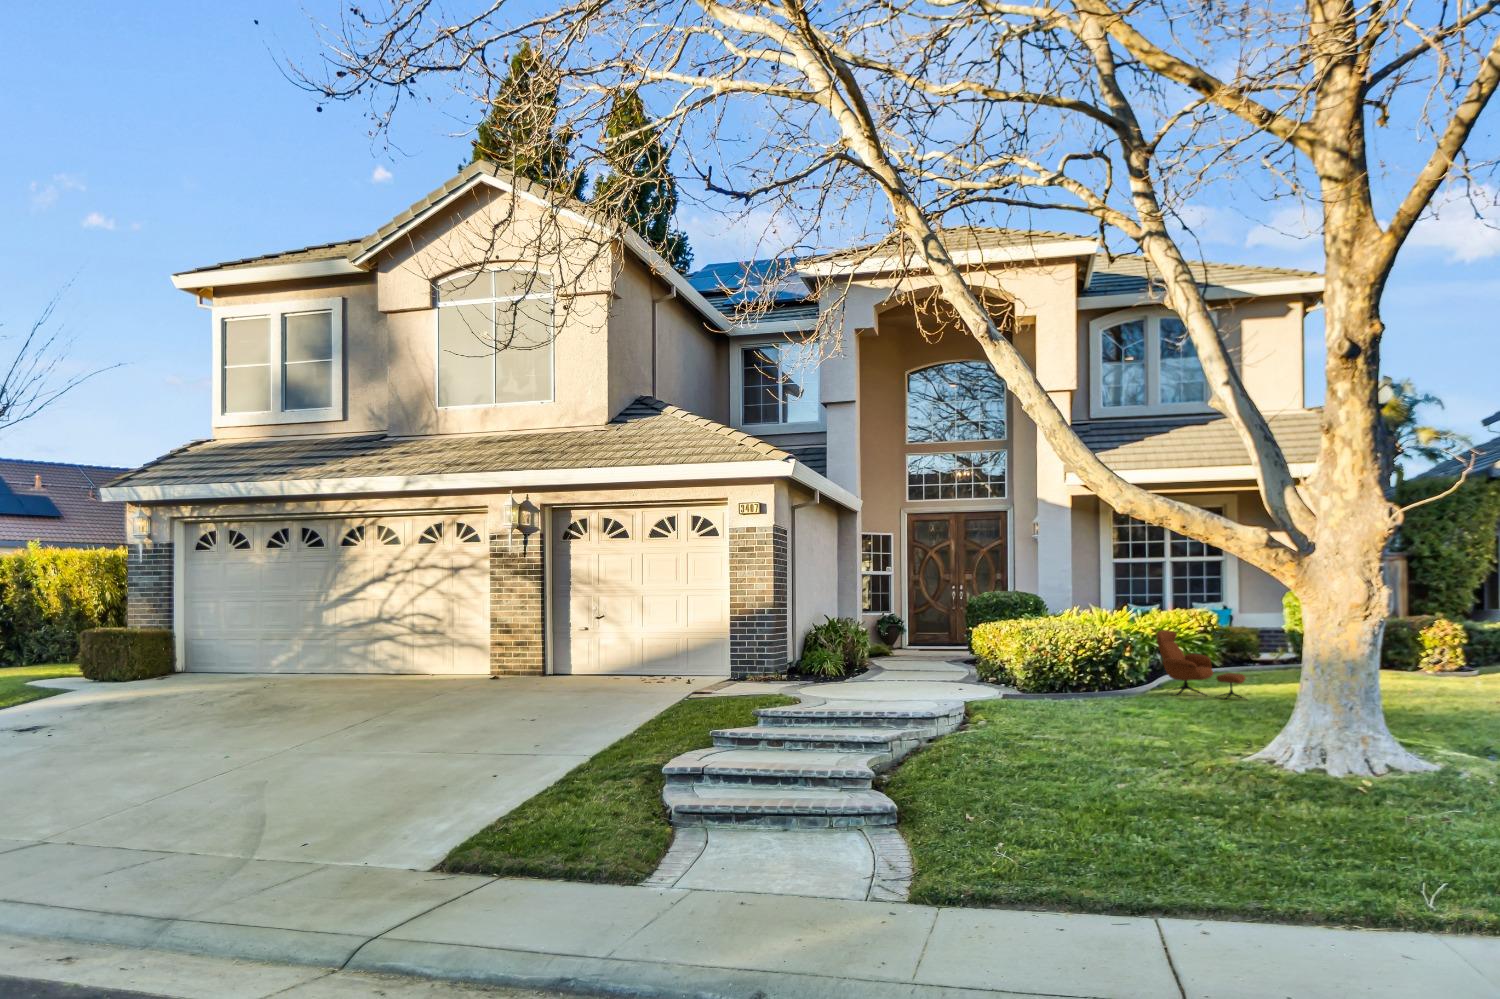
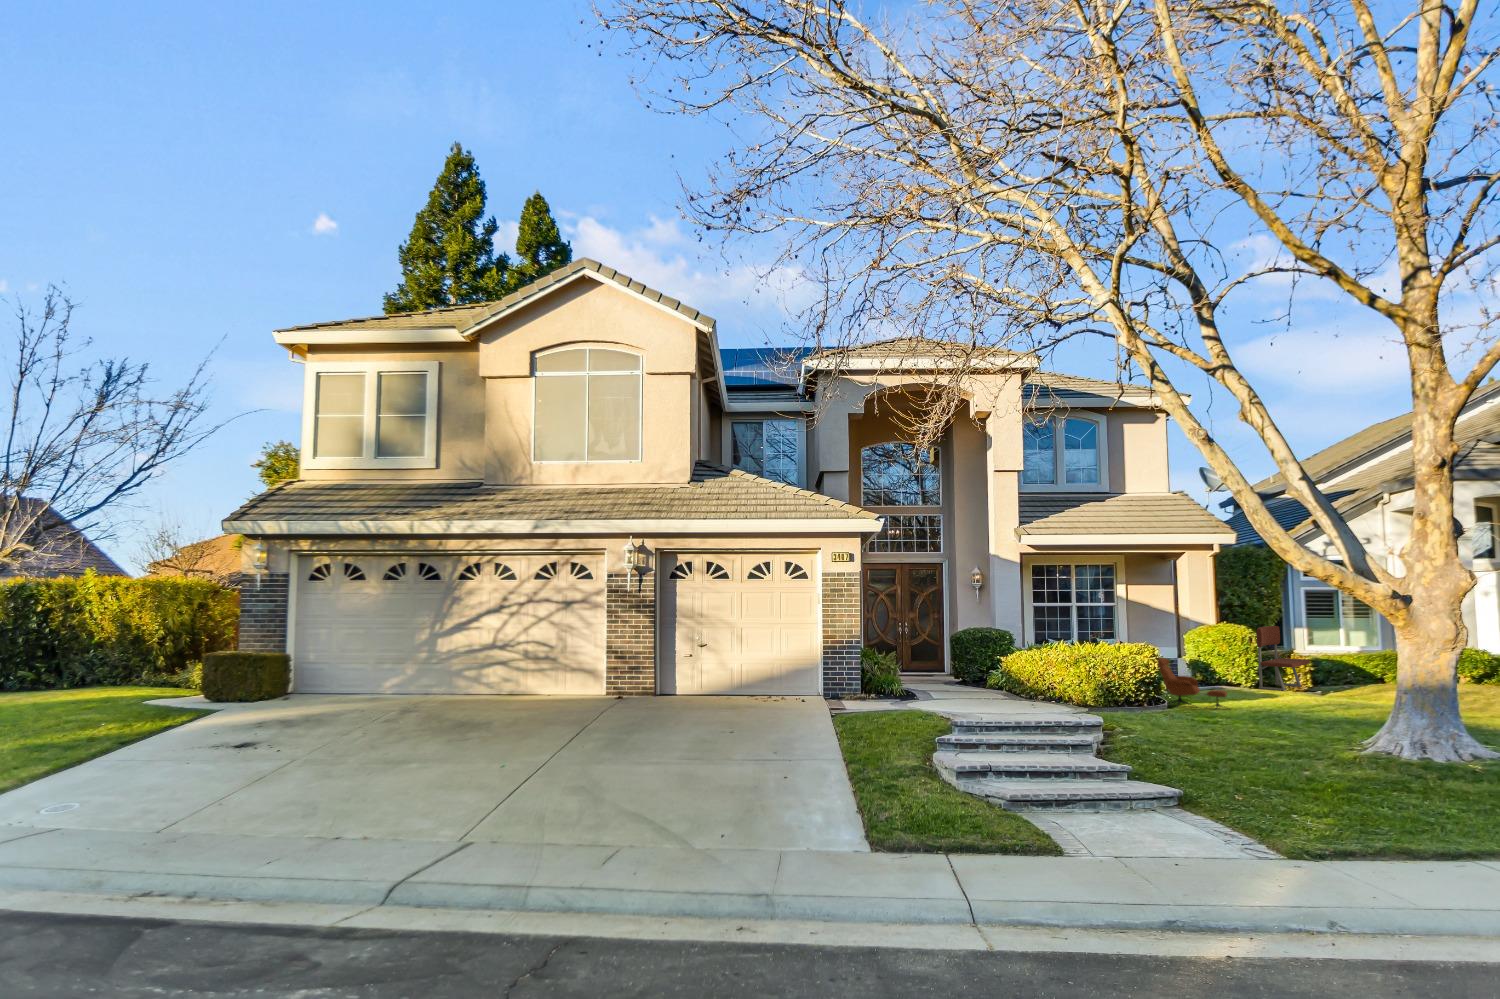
bench: none [1369,583,1452,672] -> present [1256,626,1310,690]

